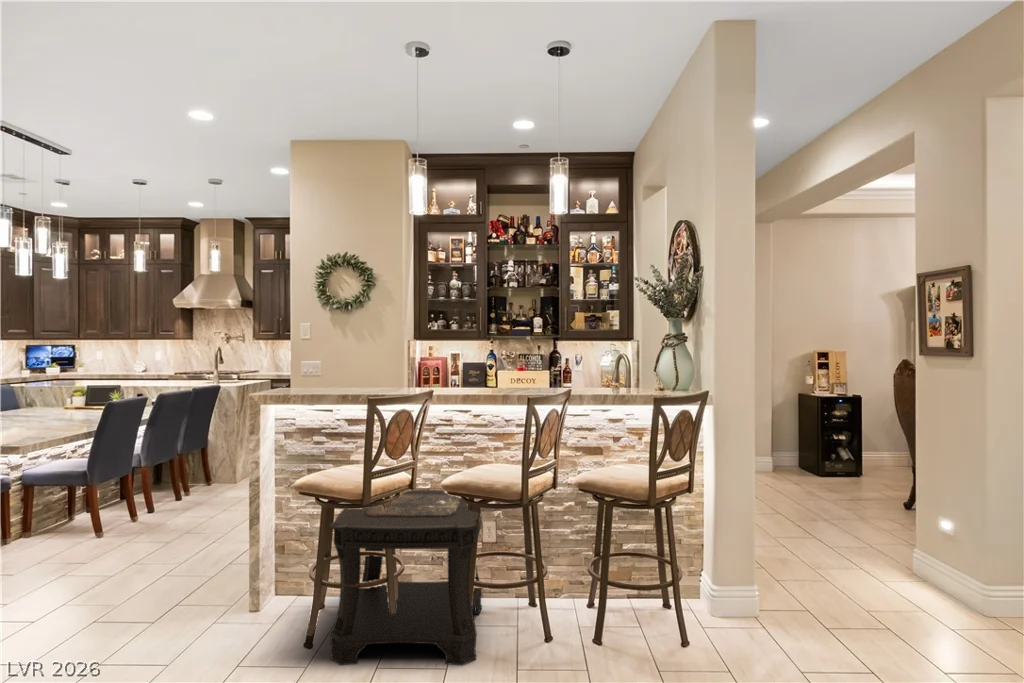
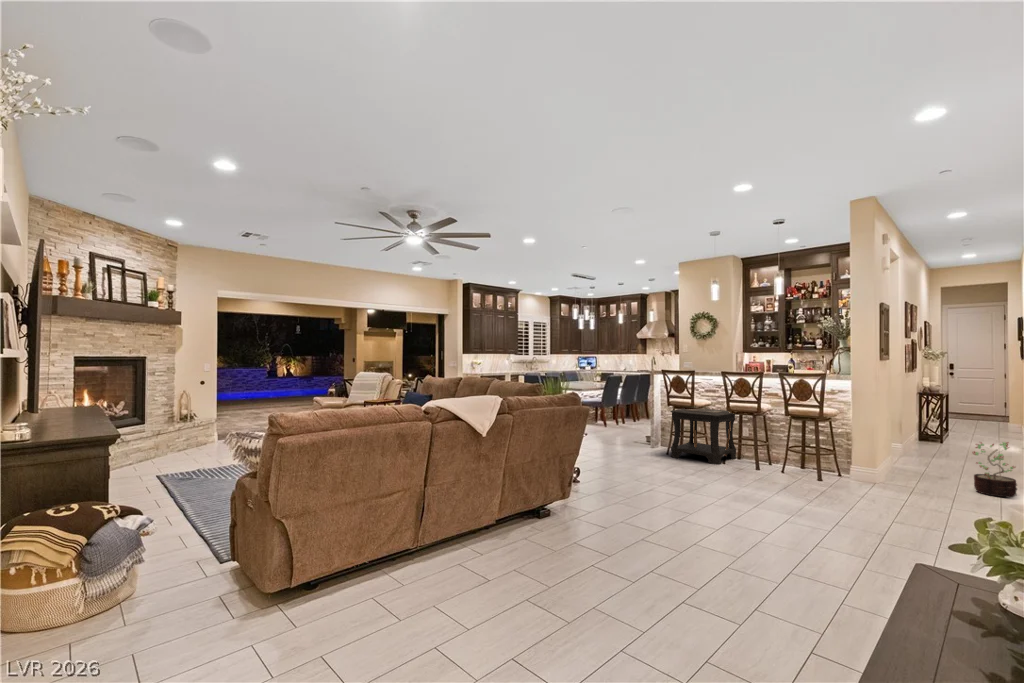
decorative plant: none [883,500,948,606] -> present [973,442,1017,497]

